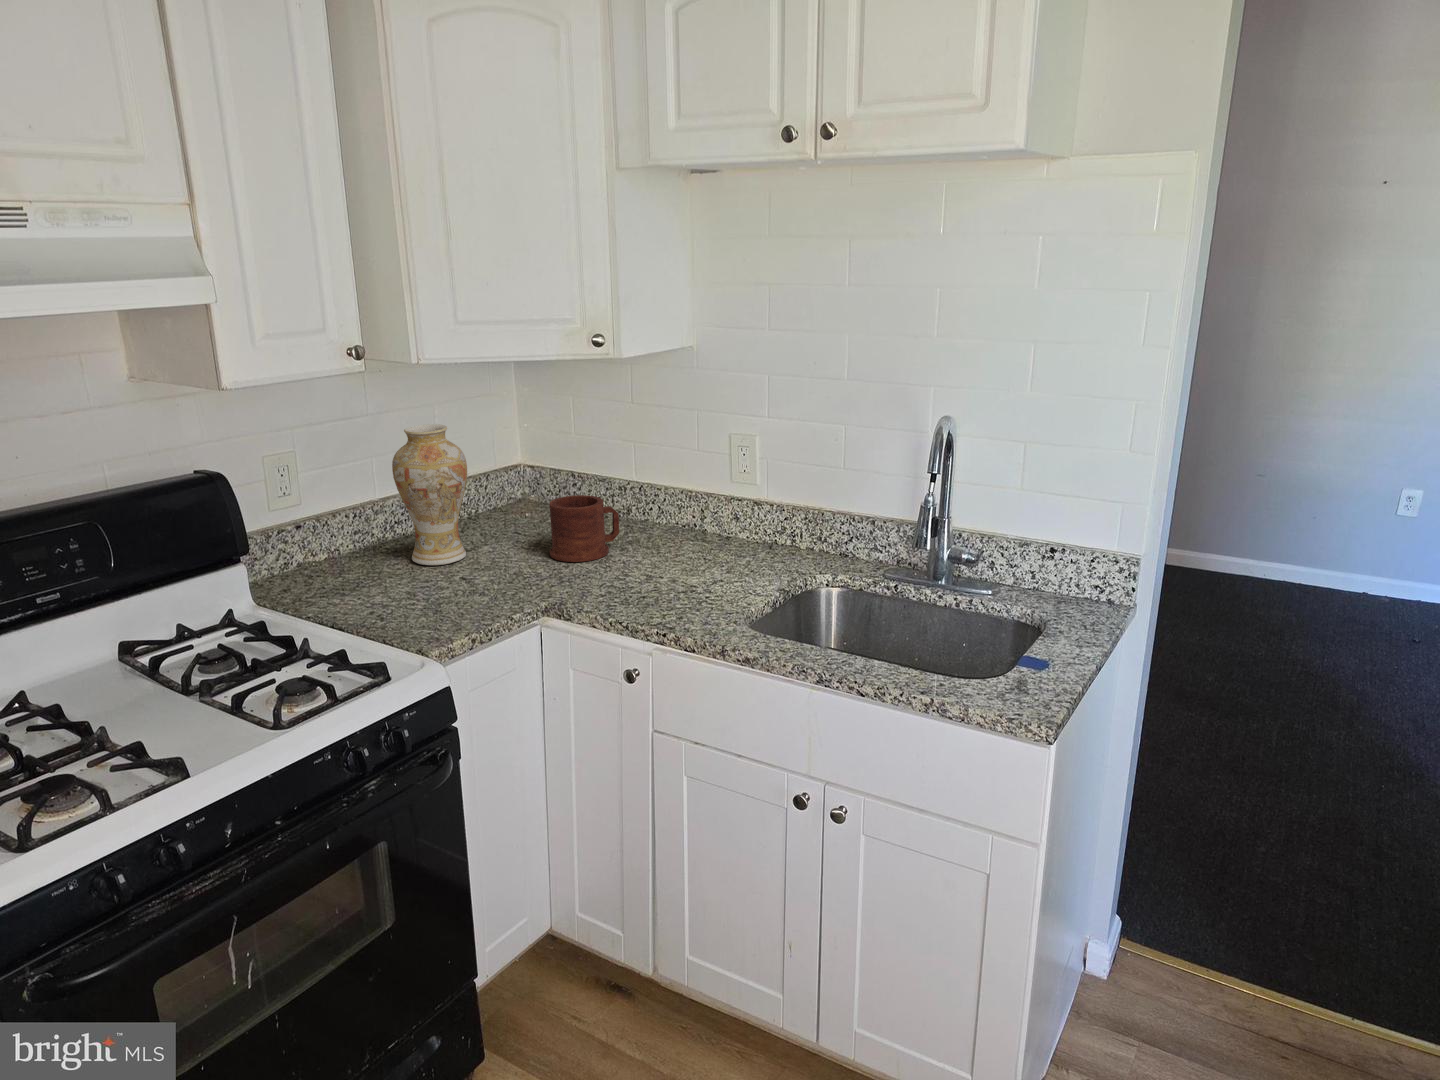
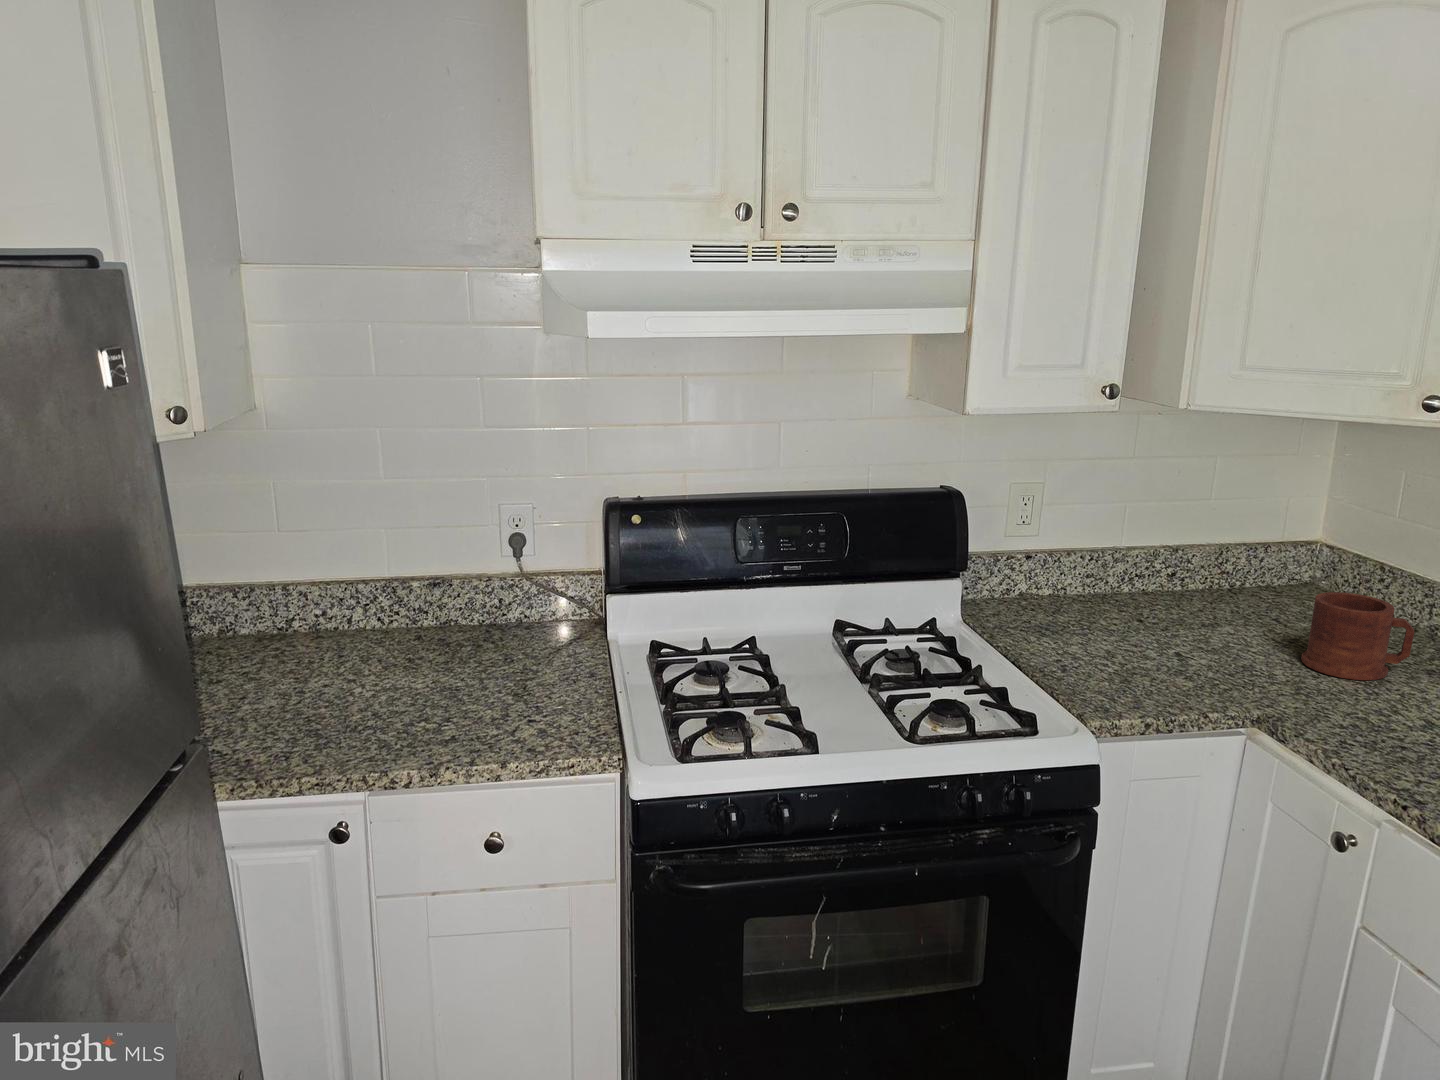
vase: present [392,424,467,565] -> none [1135,475,1224,634]

